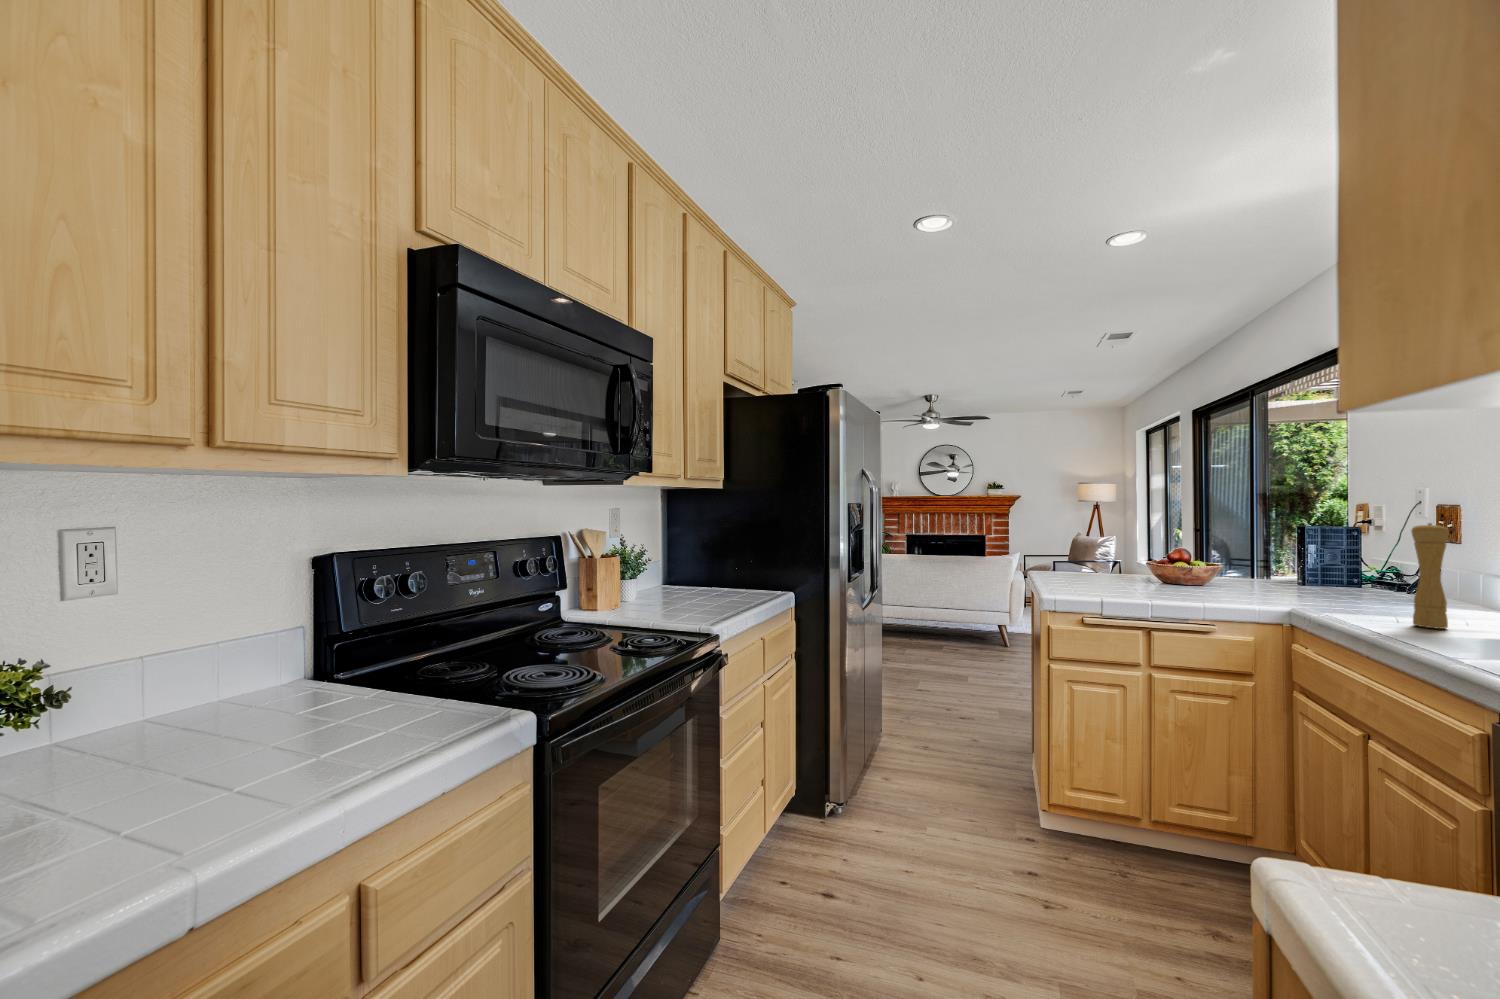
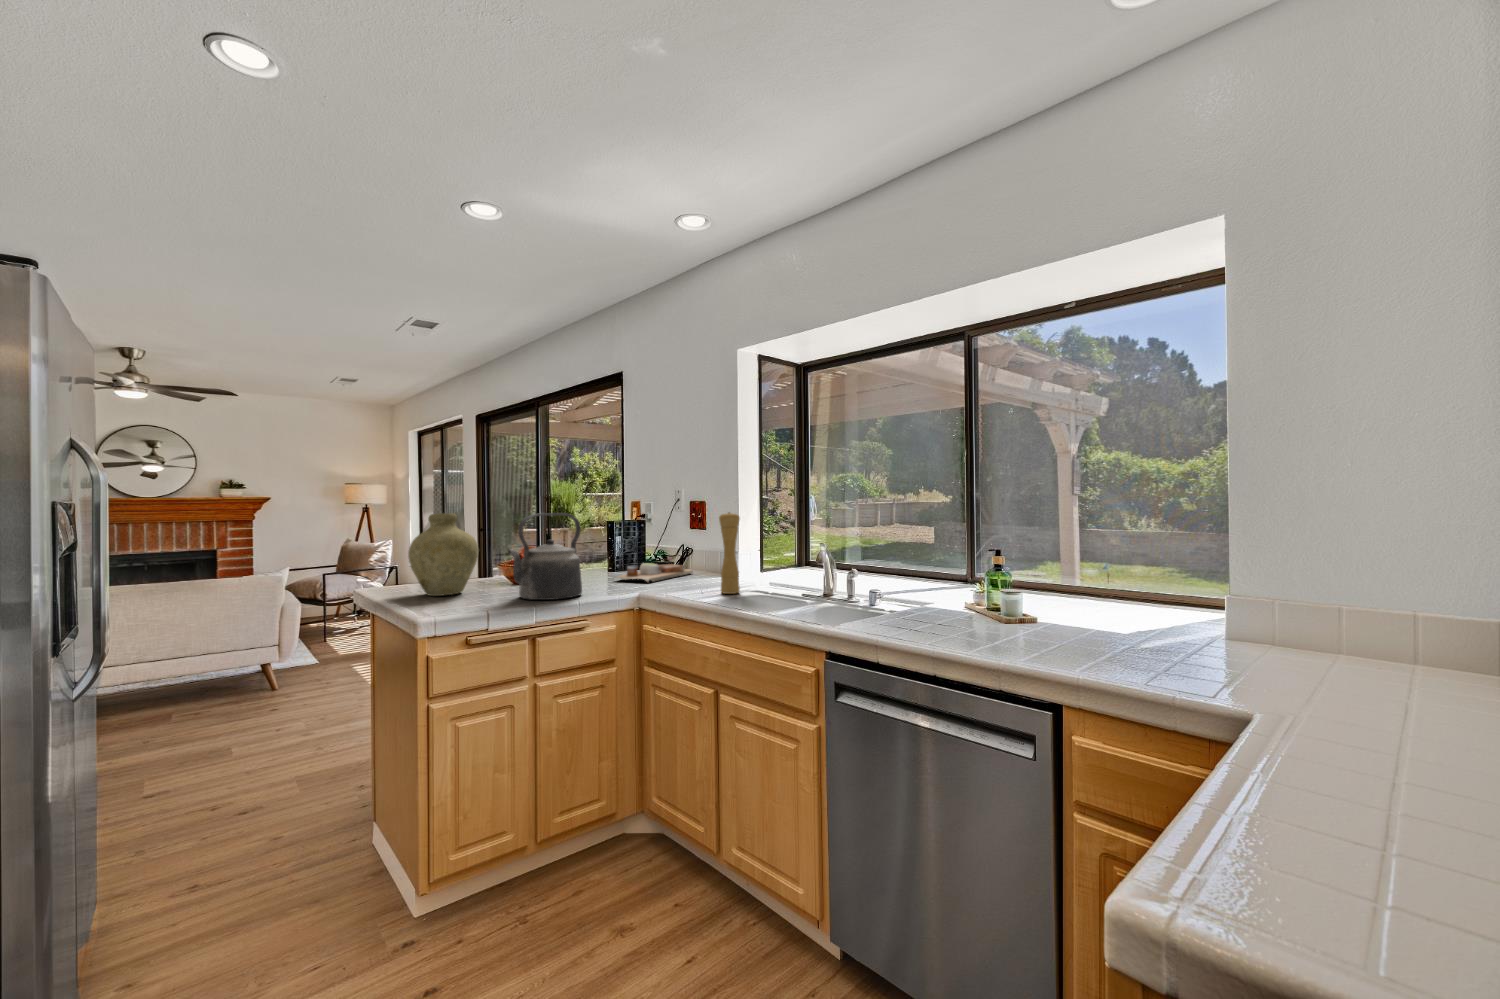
vase: none [1058,514,1119,583] -> present [408,513,479,596]
kettle: none [1132,517,1219,601] -> present [508,513,582,600]
cutting board: none [1279,579,1422,601] -> present [615,563,693,582]

